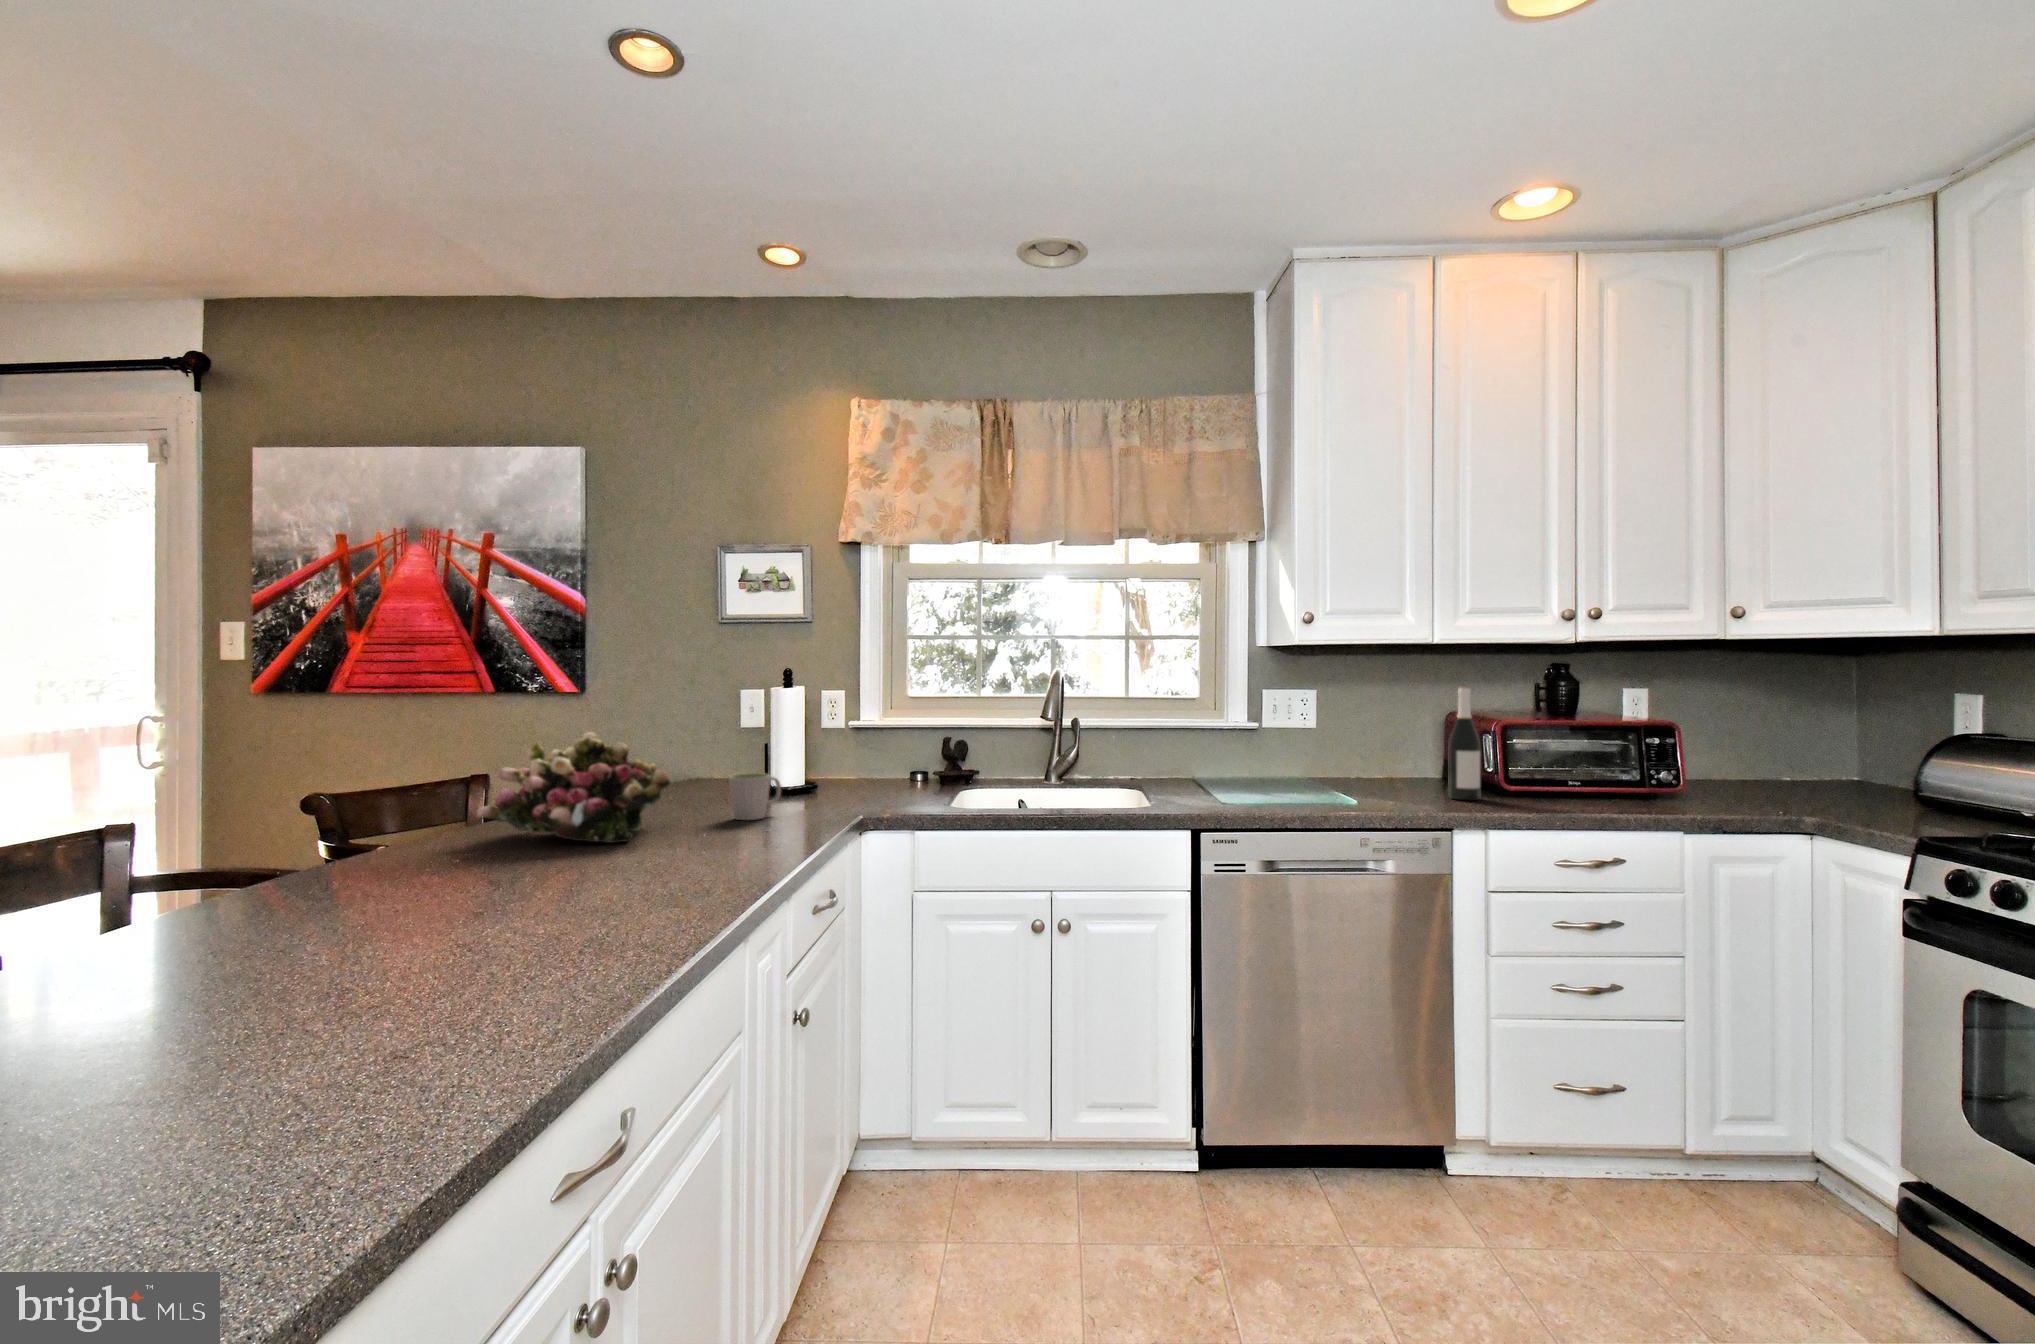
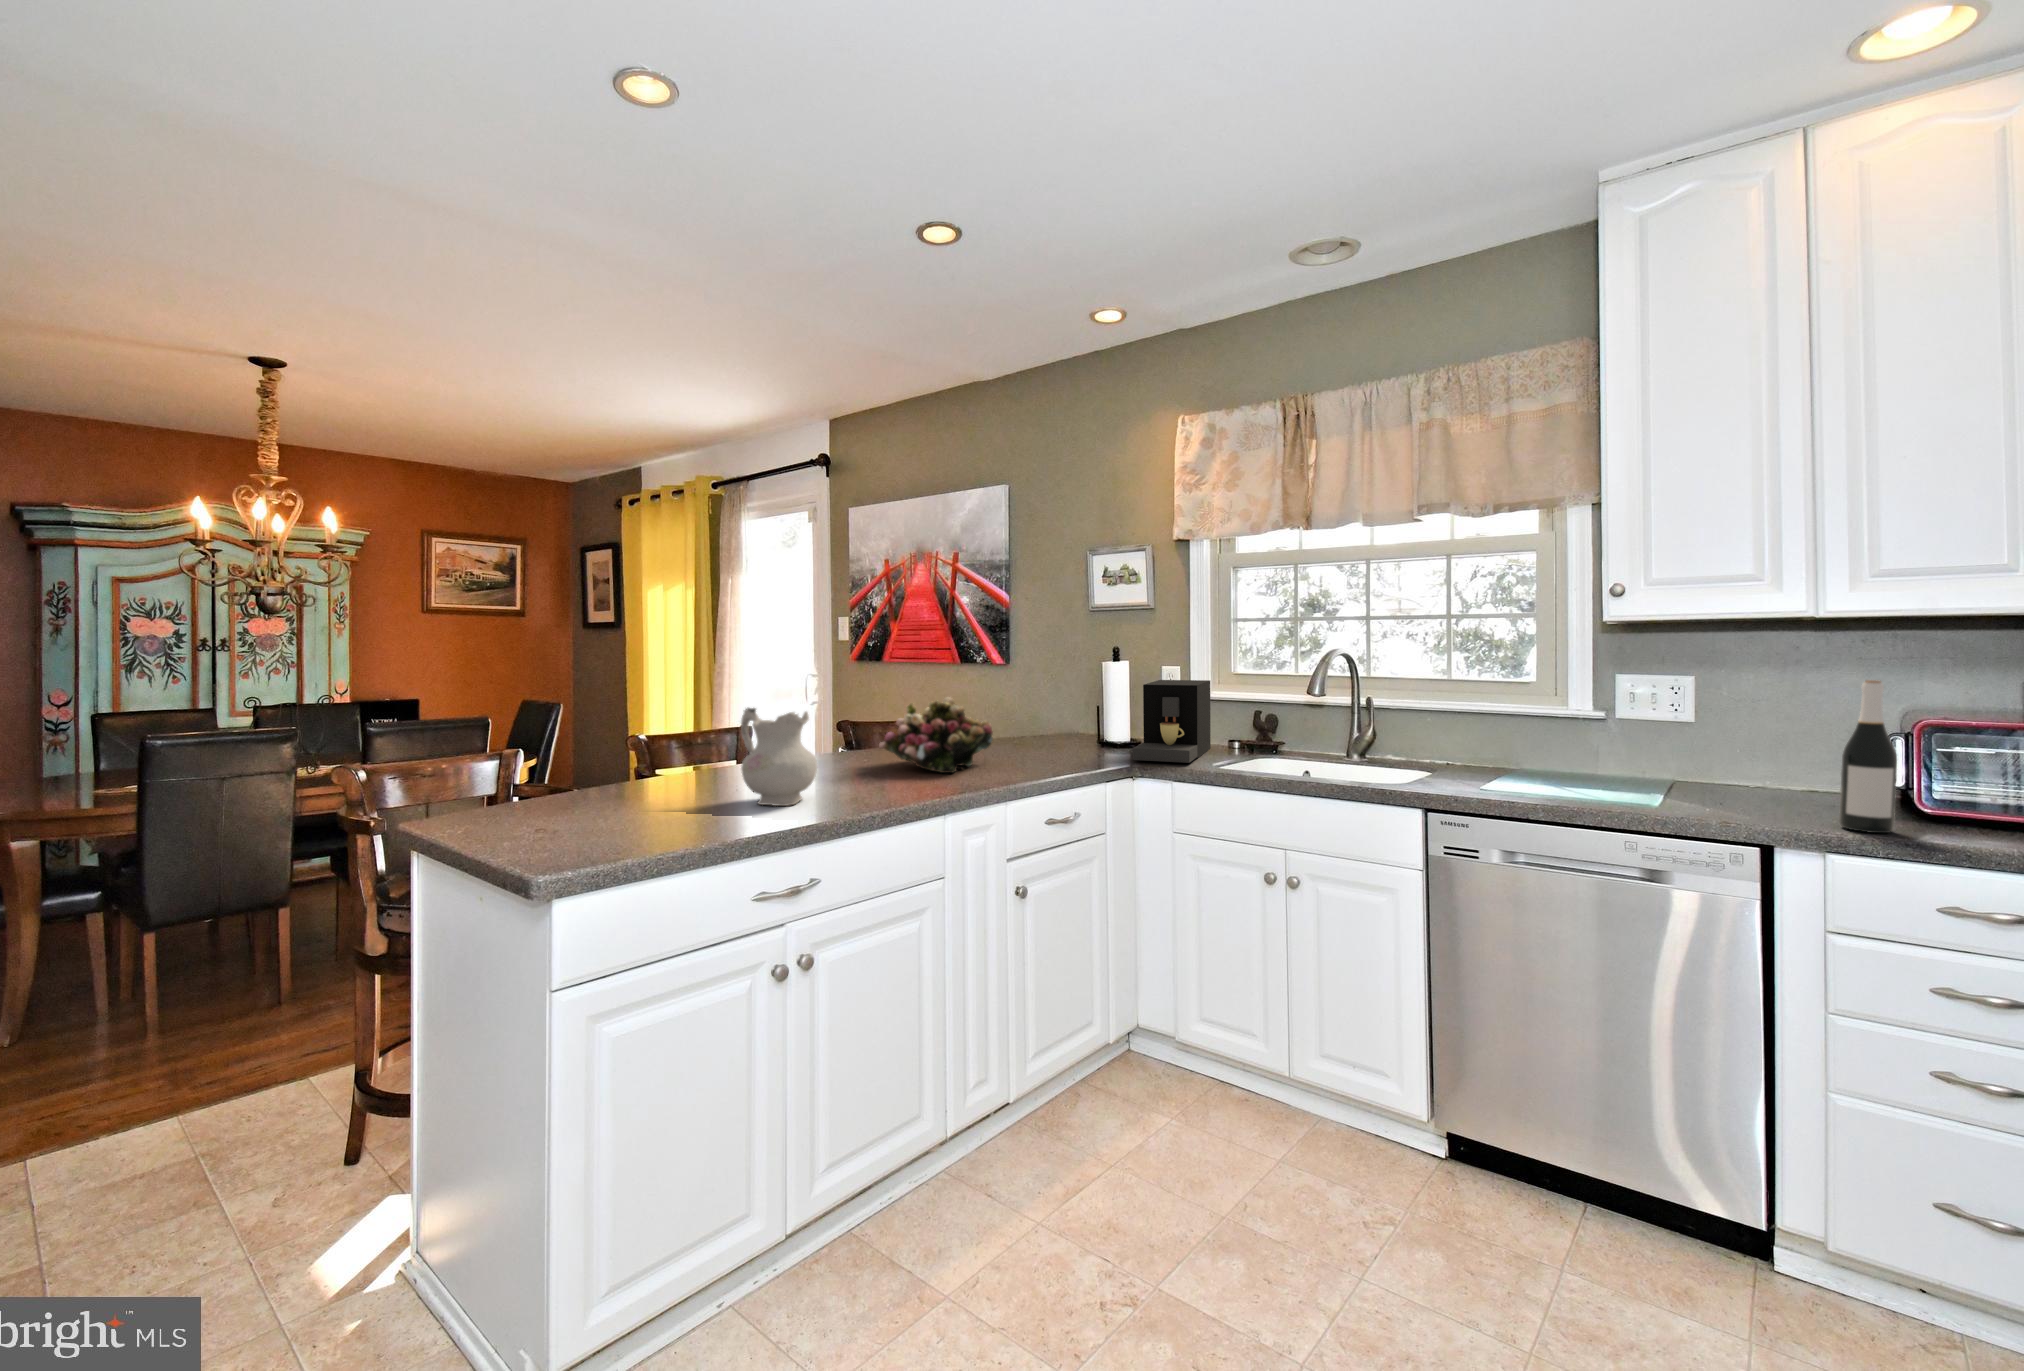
coffee maker: none [836,706,914,802] -> present [1133,680,1211,763]
ceramic pitcher: none [289,751,465,930] -> present [741,708,817,806]
mug: present [729,773,781,820] -> none [1036,732,1078,767]

